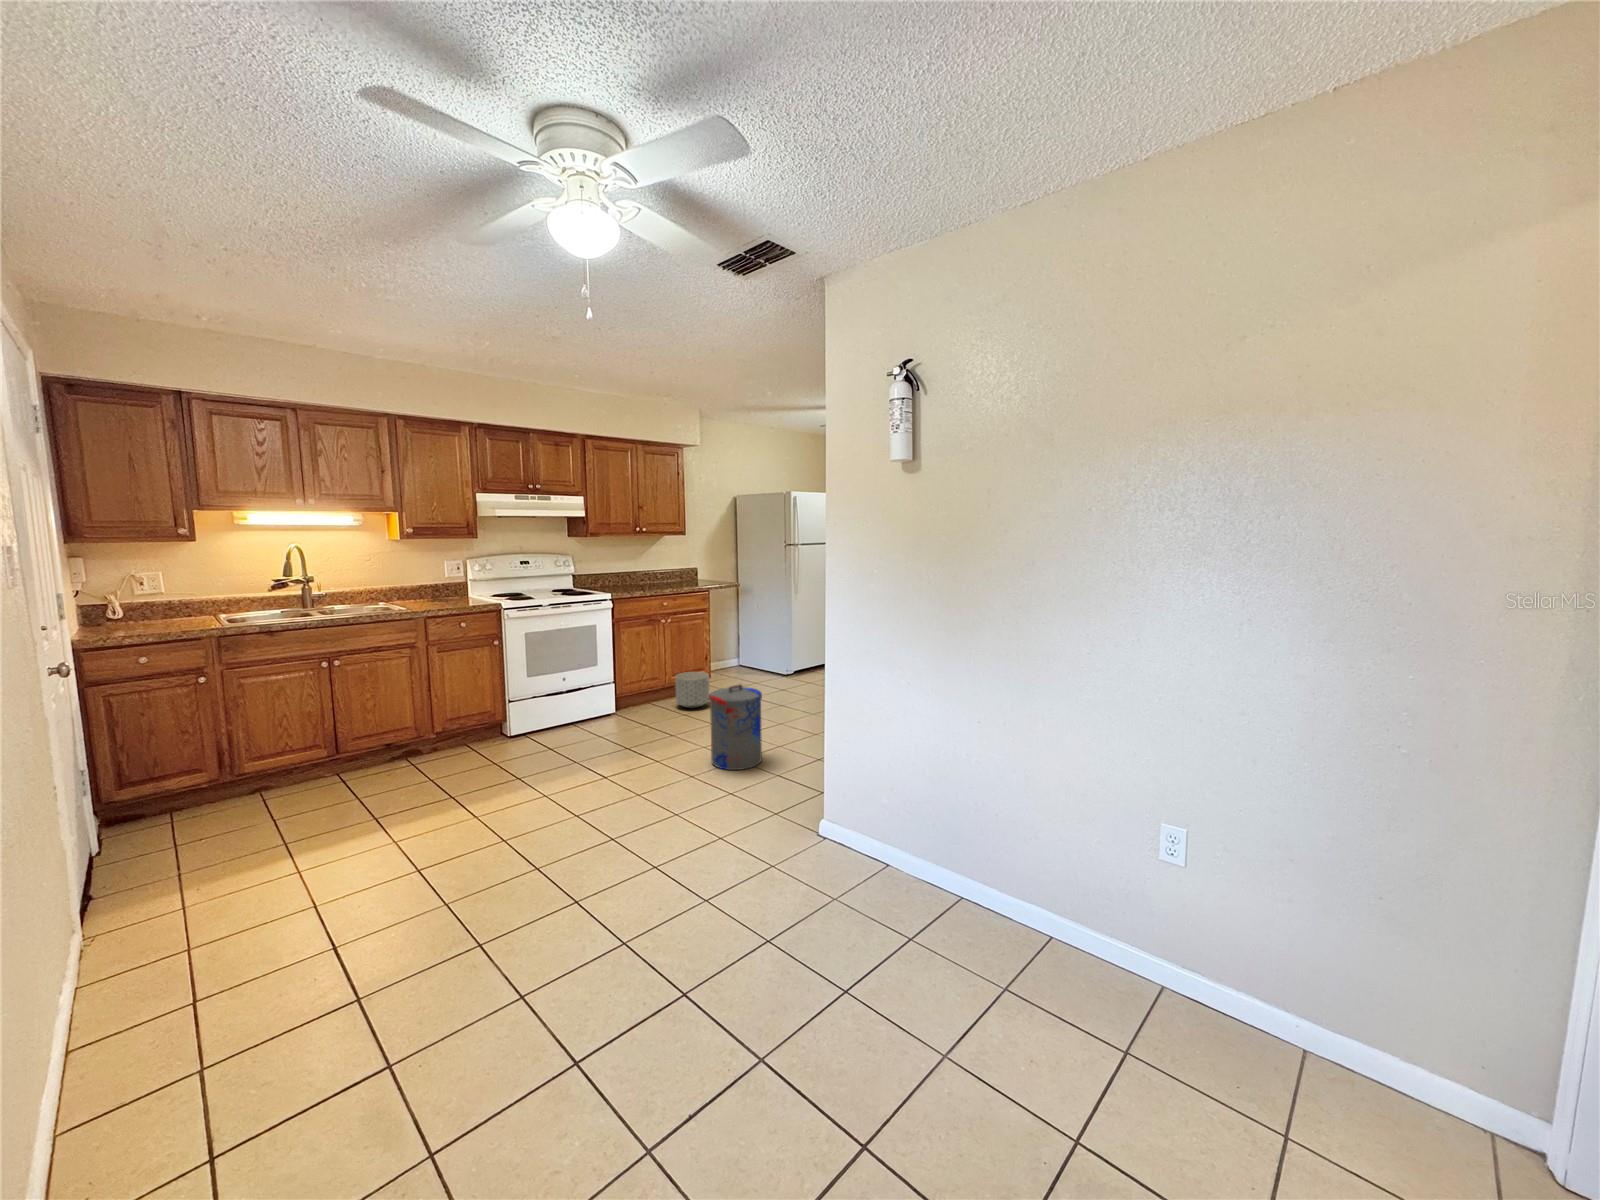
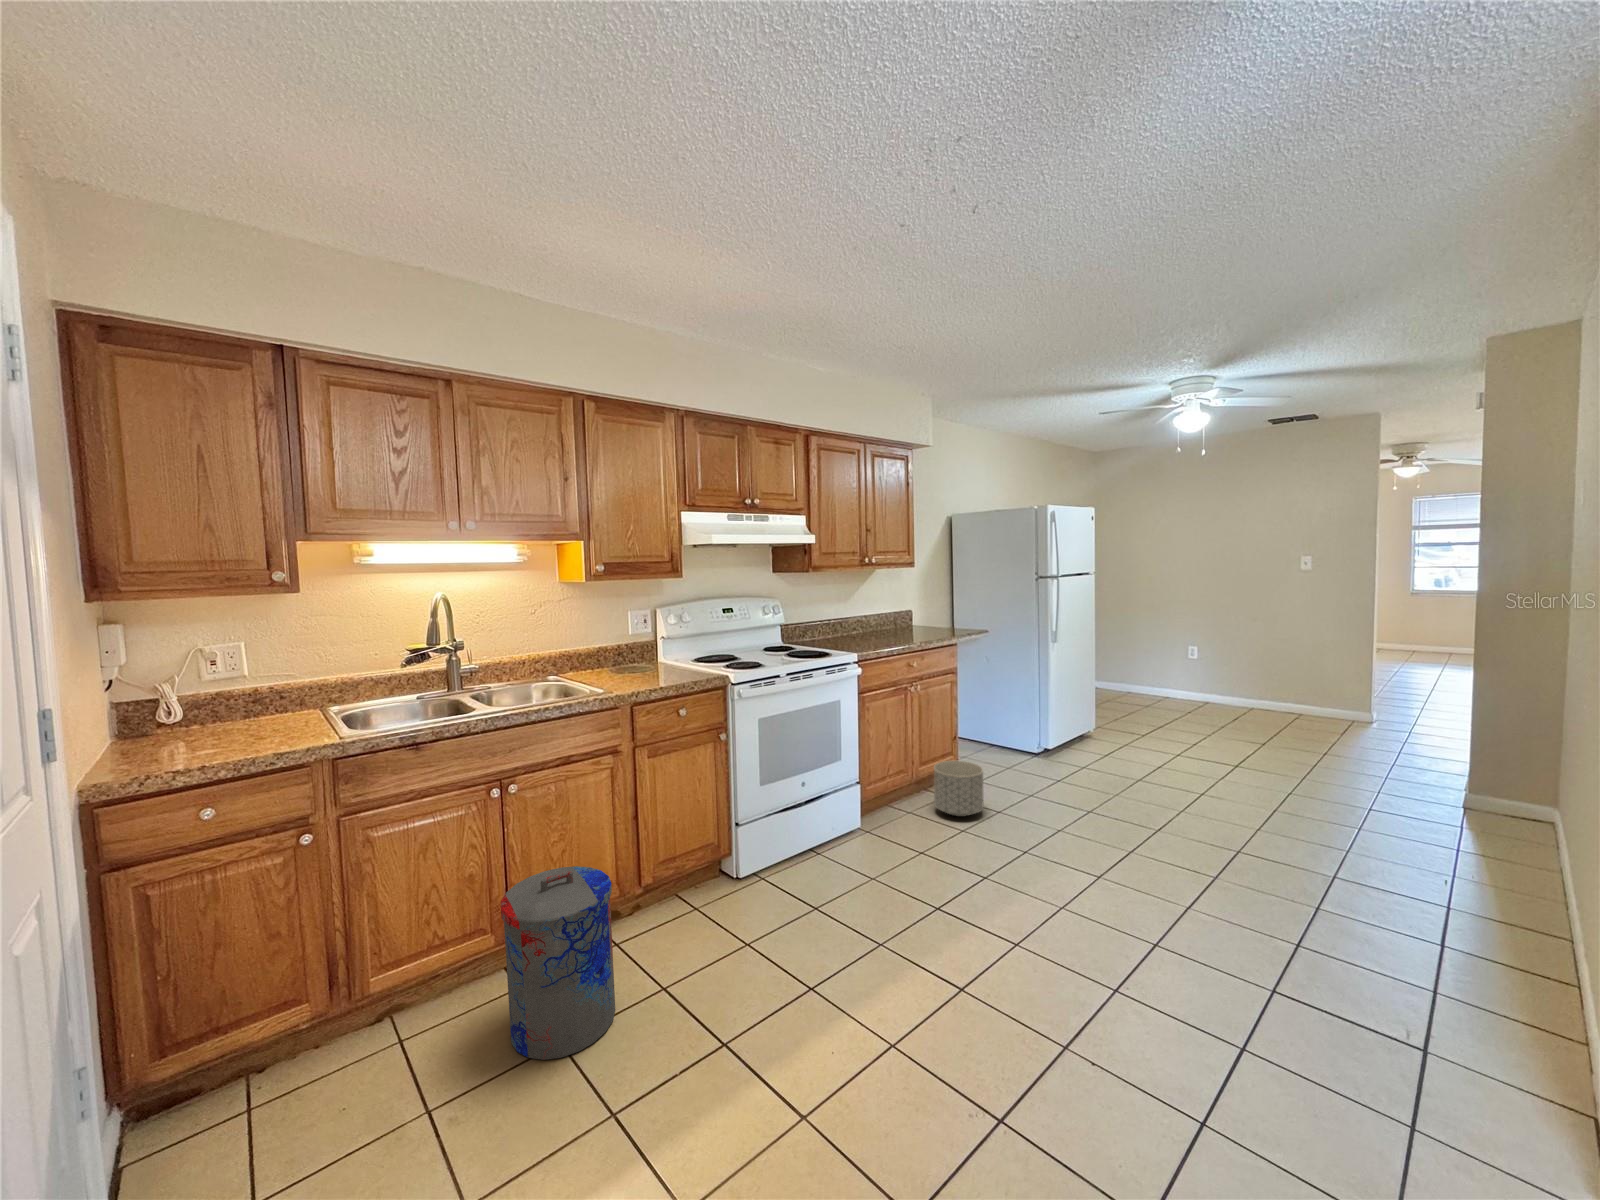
trash can: present [709,684,762,770] -> present [501,866,615,1060]

